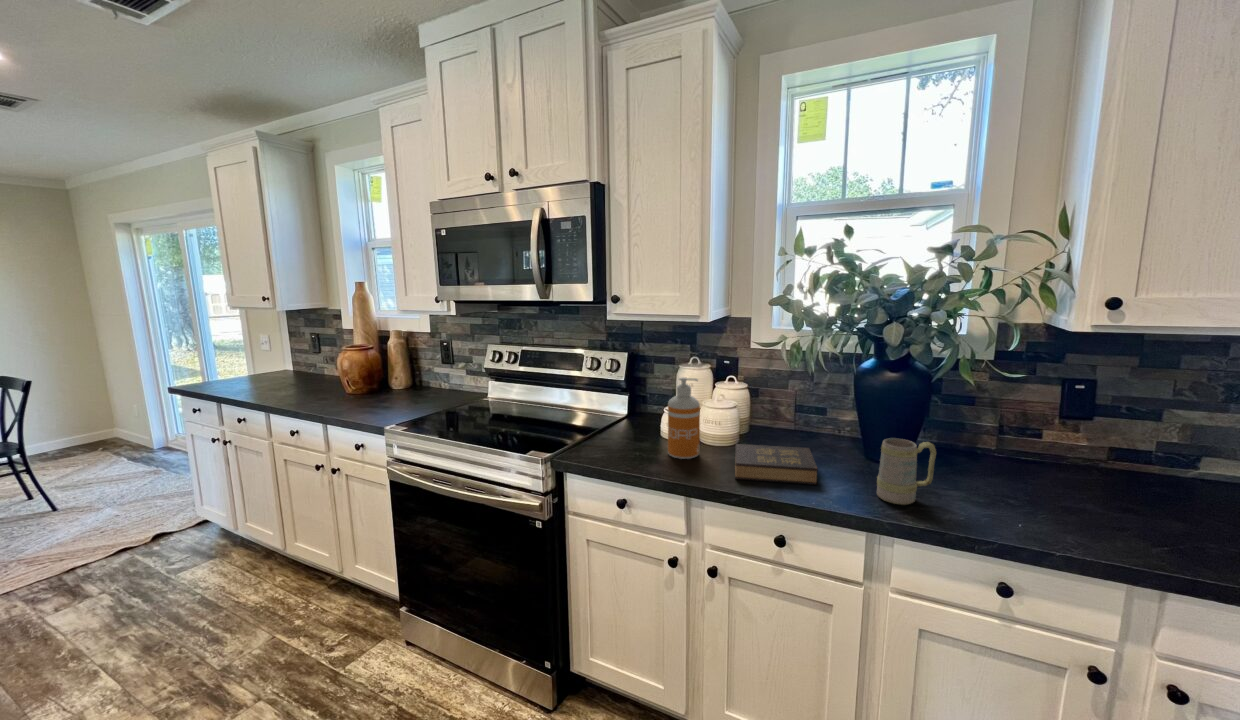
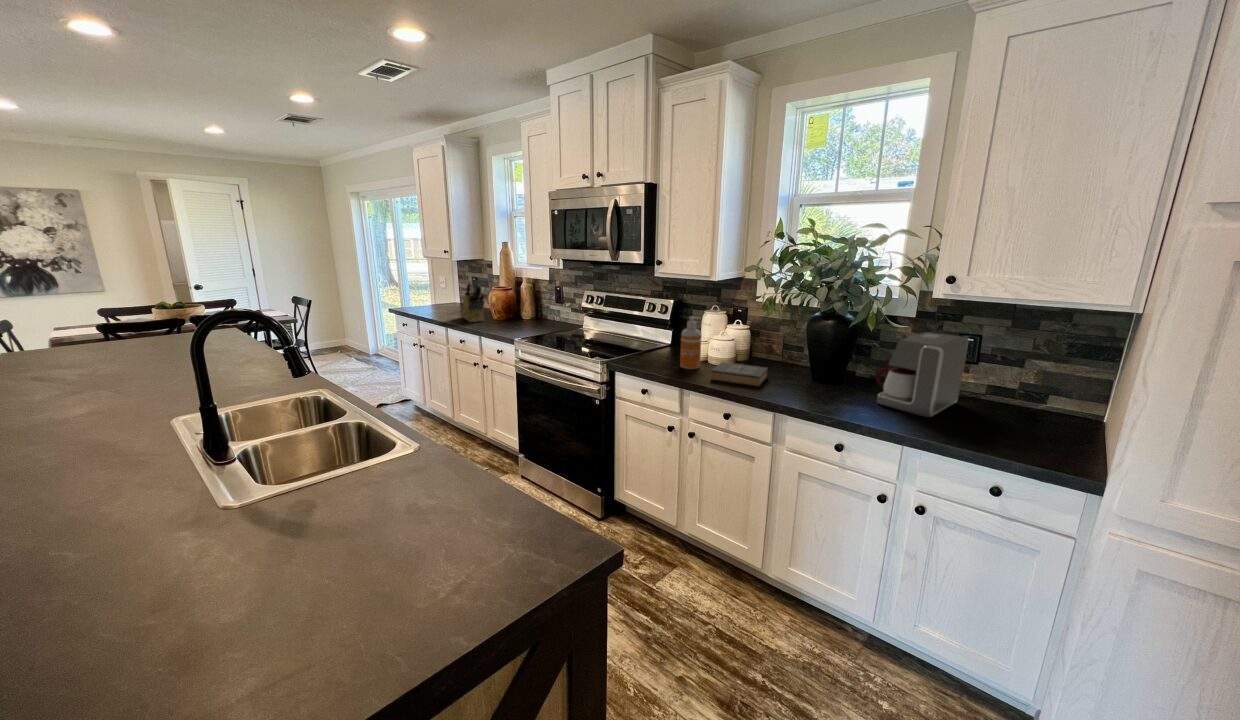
knife block: none [293,338,331,402] -> present [462,281,485,322]
coffee maker: none [984,381,1129,518] -> present [876,332,968,417]
mug: present [877,438,936,505] -> none [791,360,827,400]

